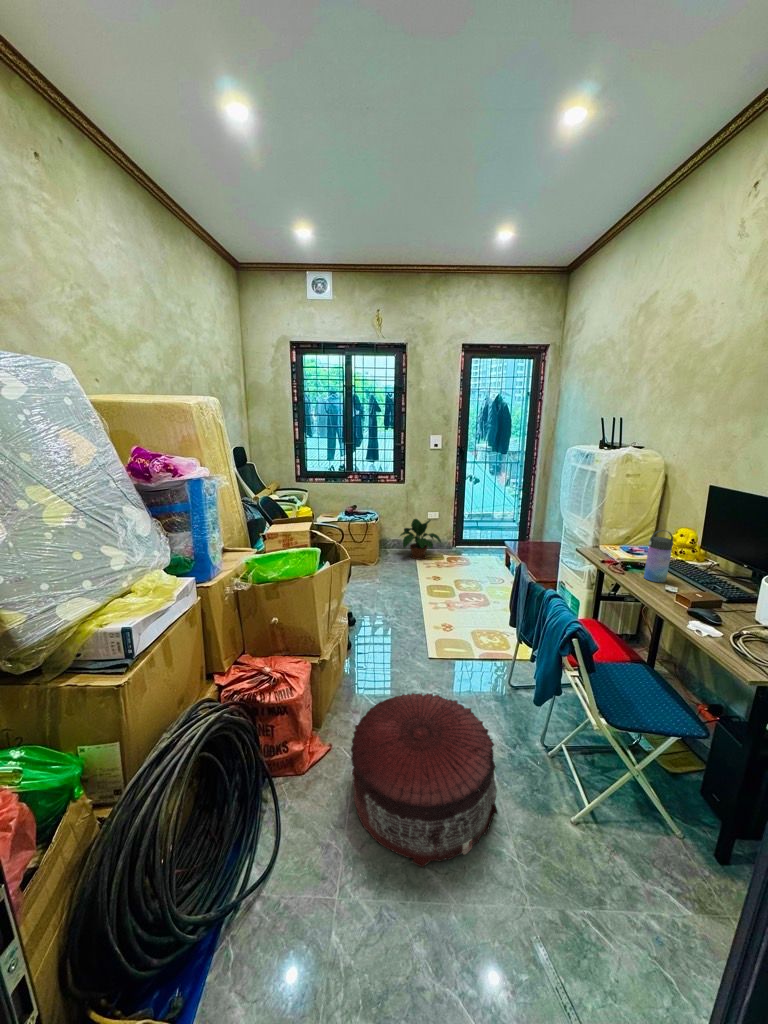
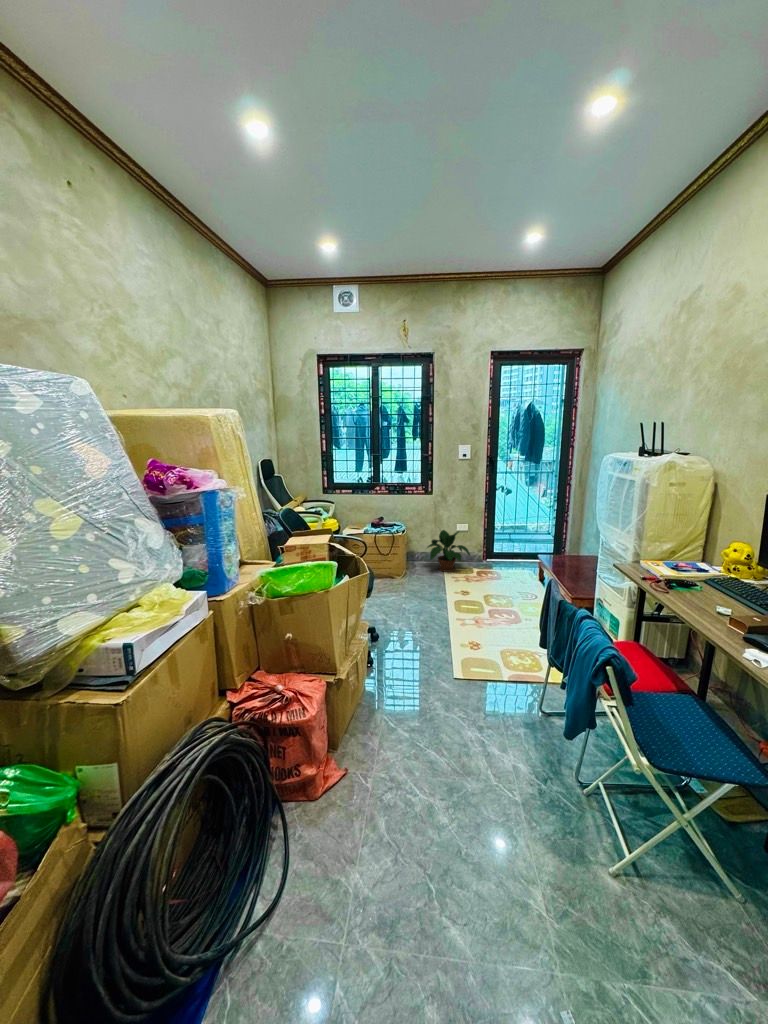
water bottle: present [644,530,673,582] -> none [691,544,725,602]
pouf: present [351,693,498,867] -> none [363,717,524,917]

